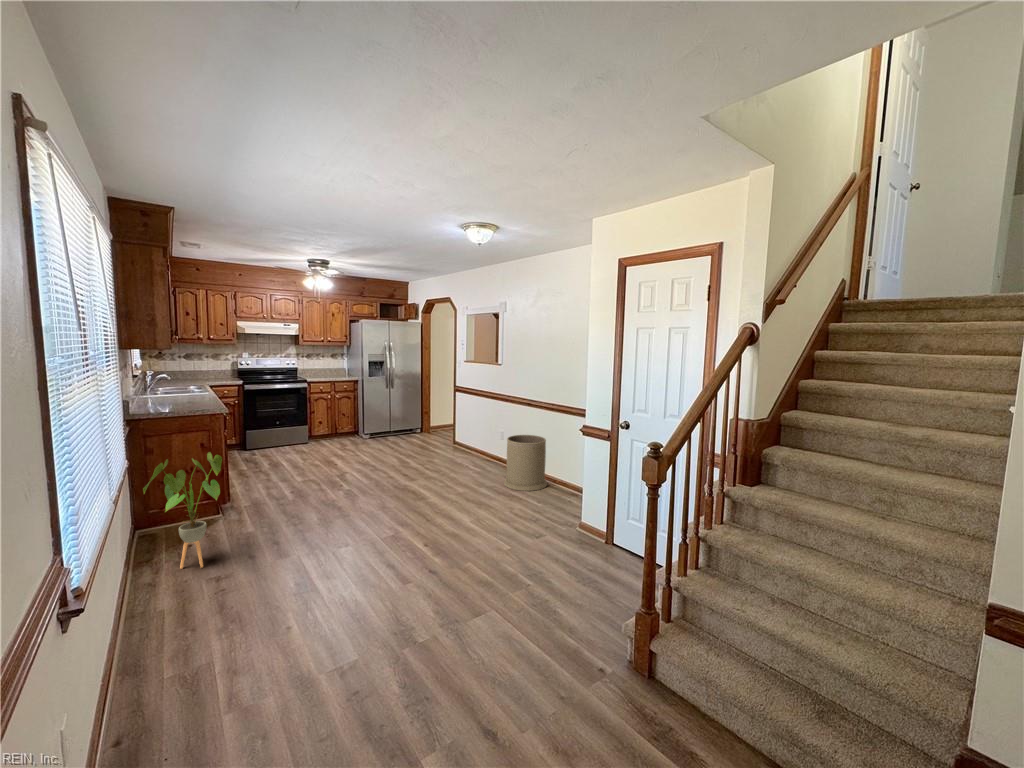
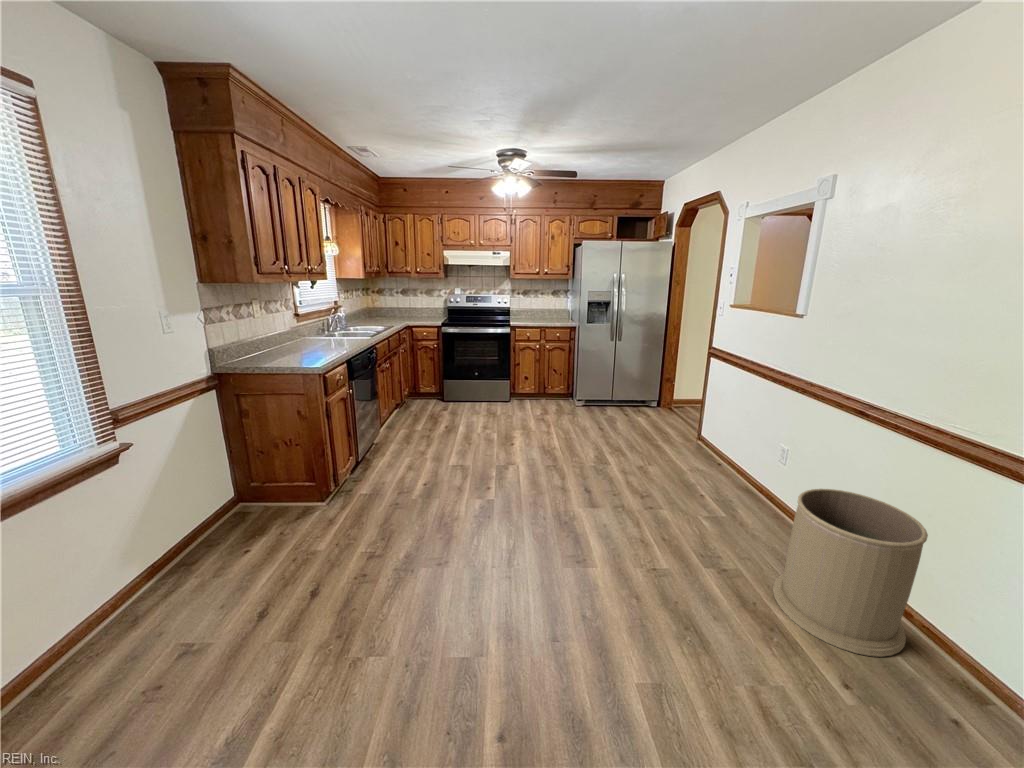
house plant: present [143,452,222,569] -> none [95,448,234,628]

